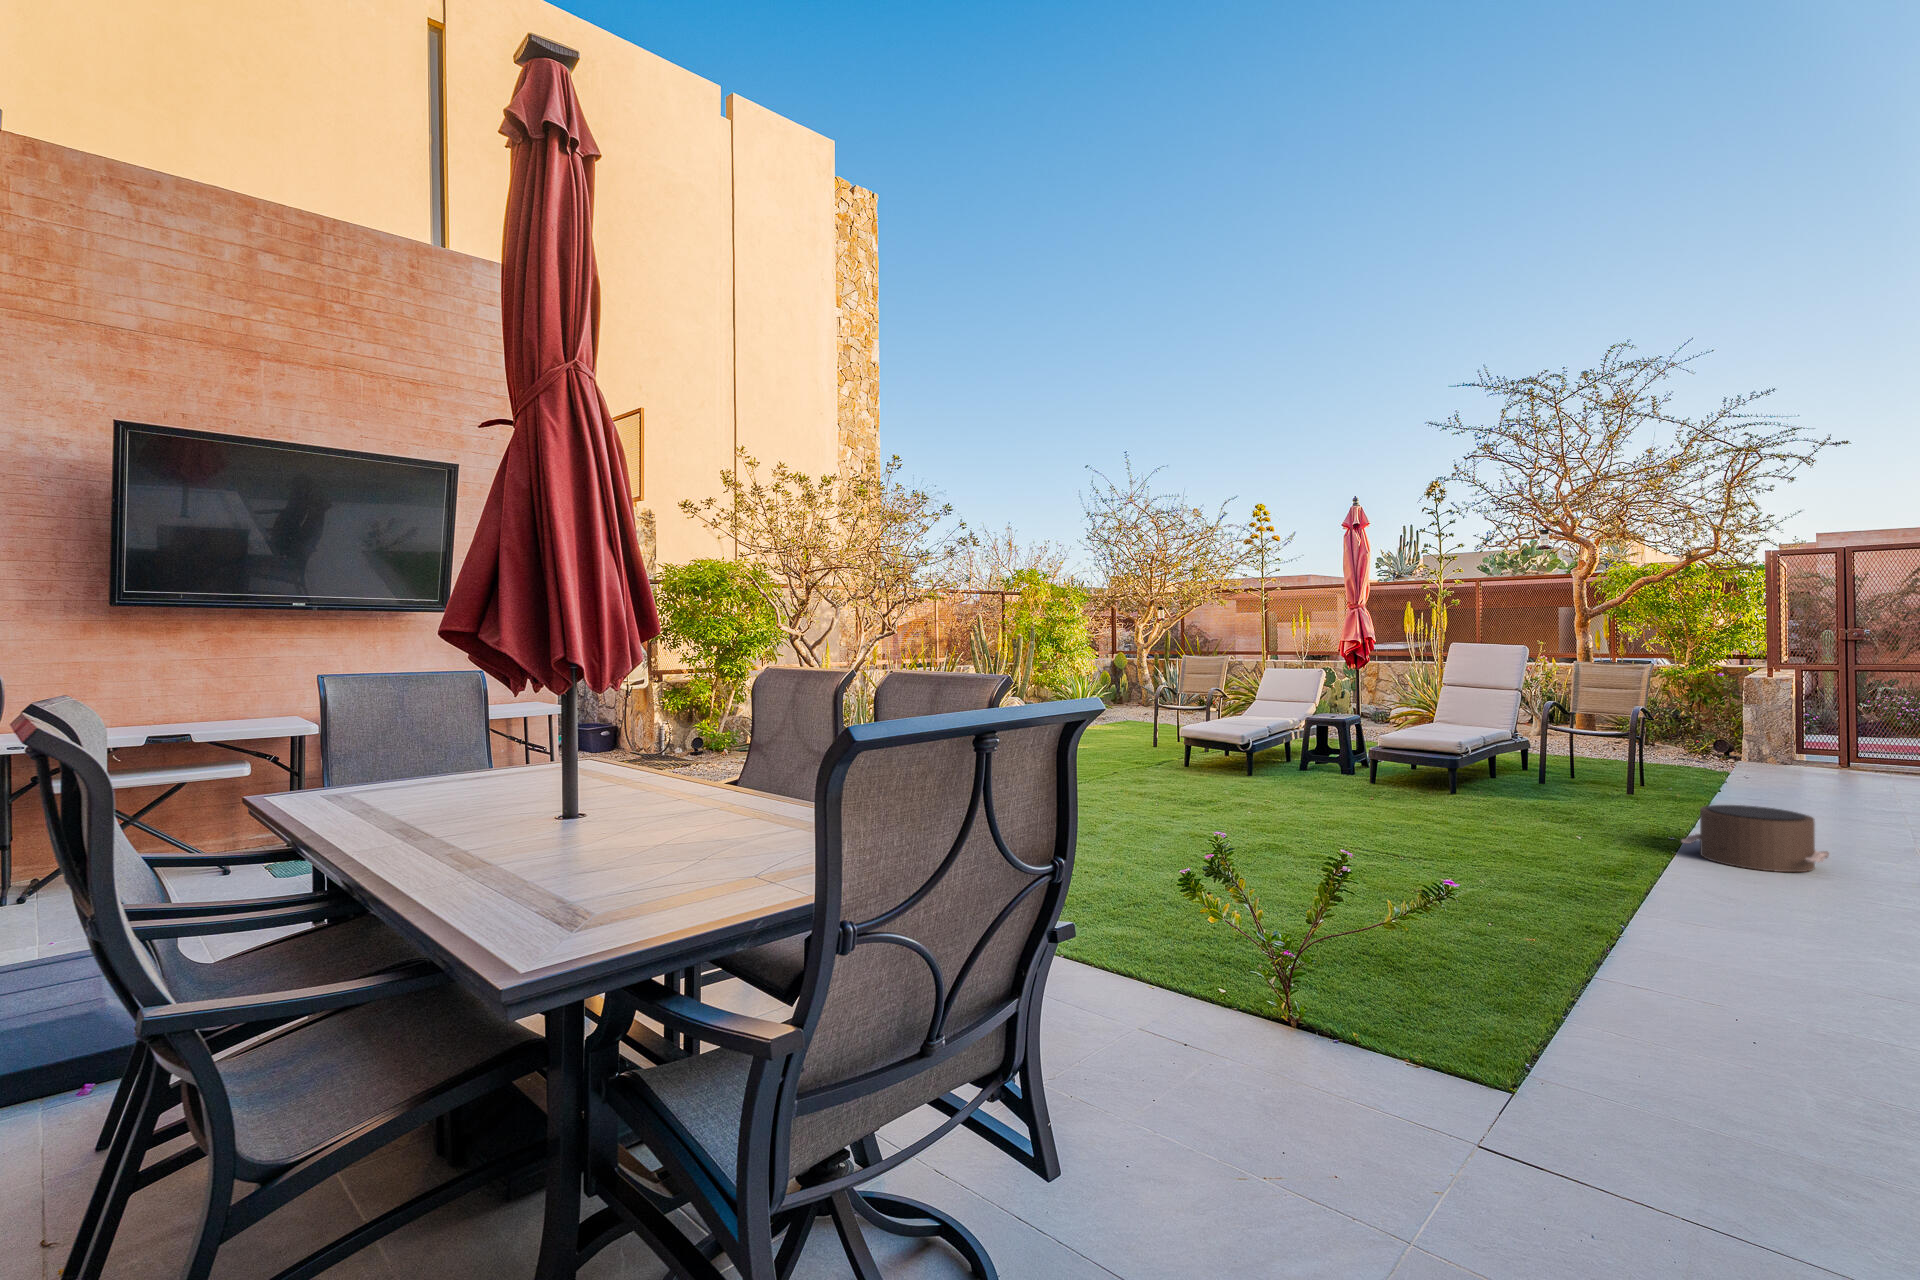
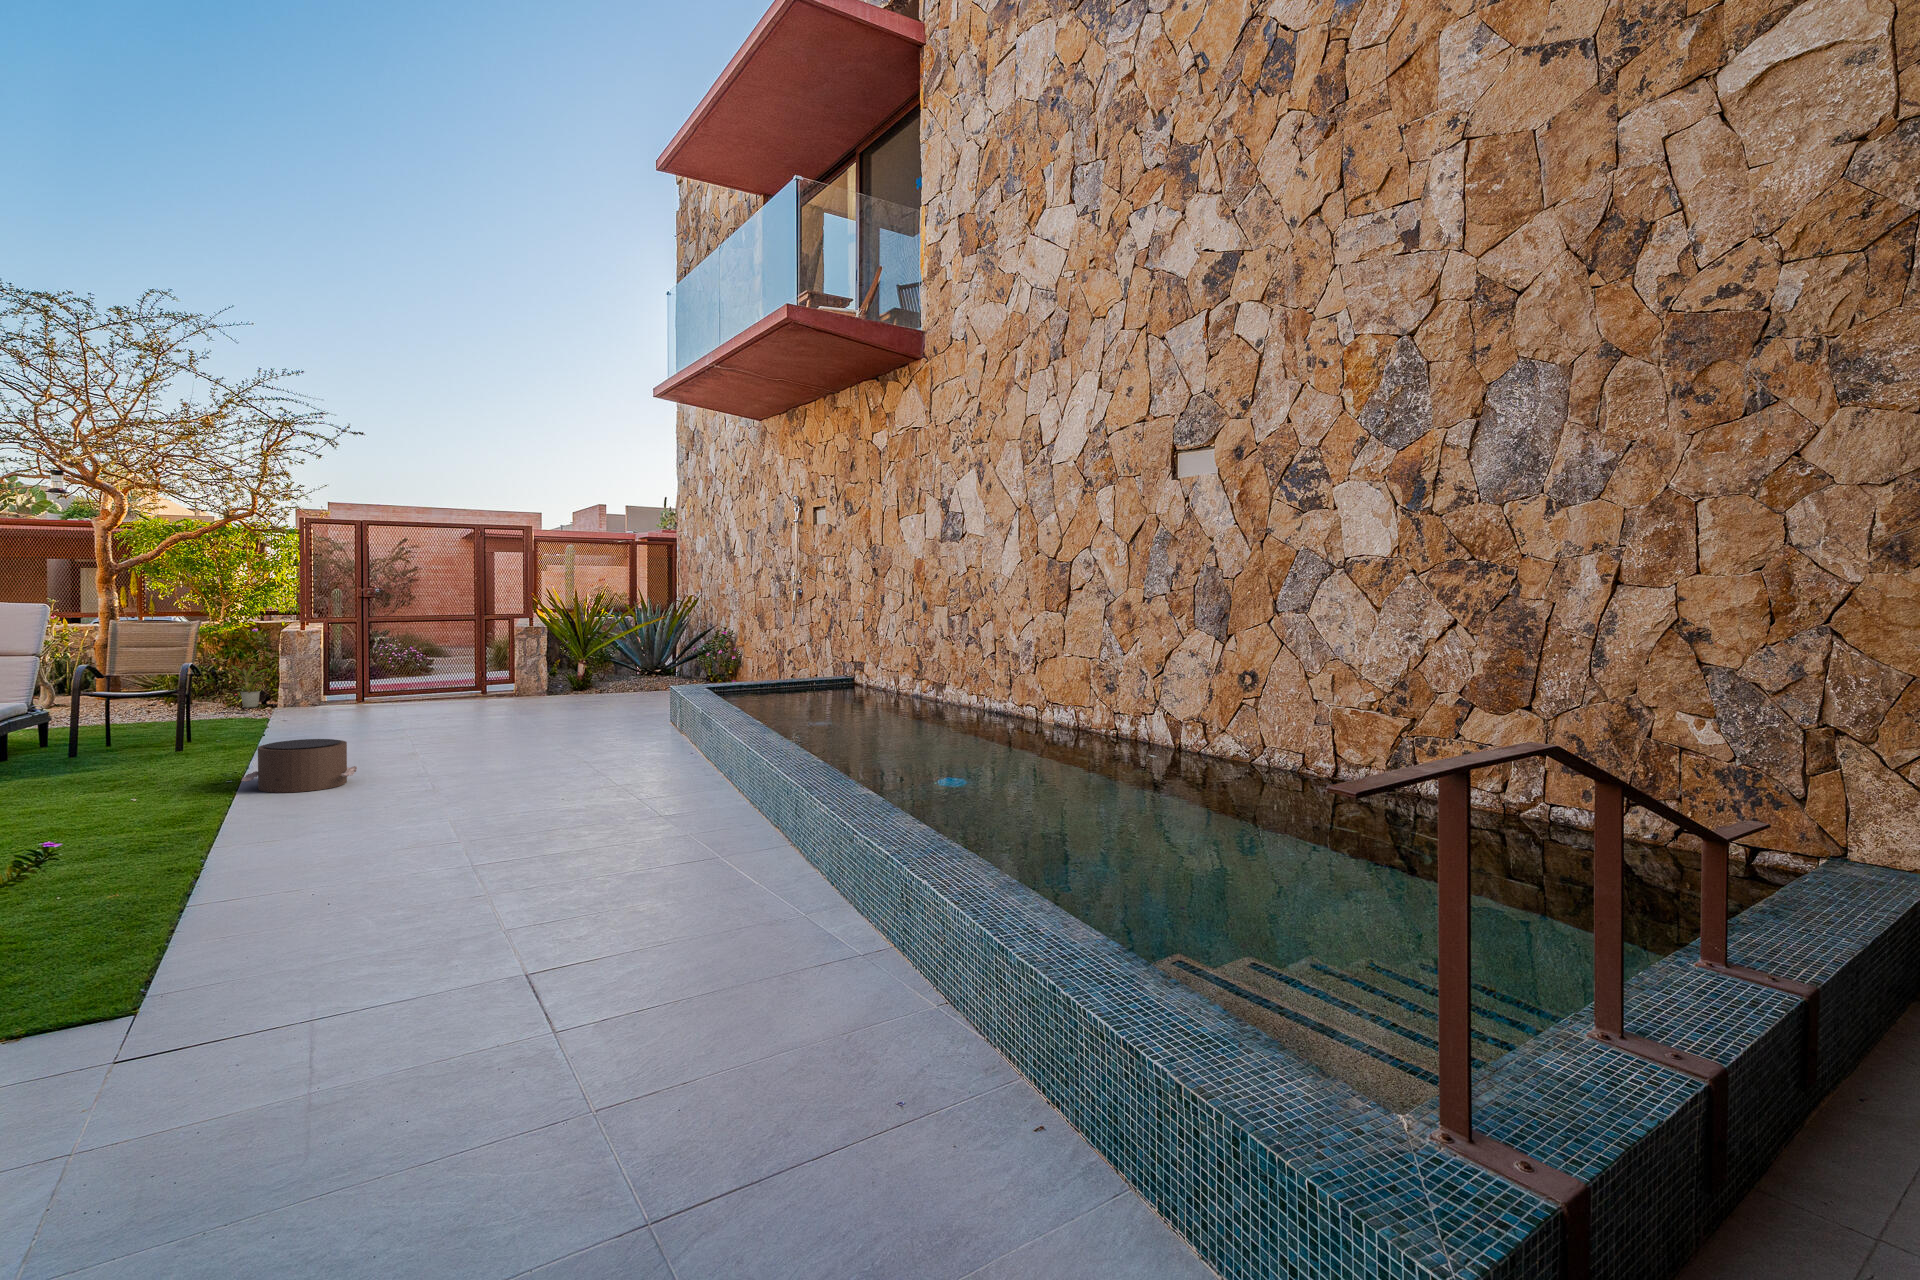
potted plant: none [1681,710,1738,757] -> present [222,665,269,708]

